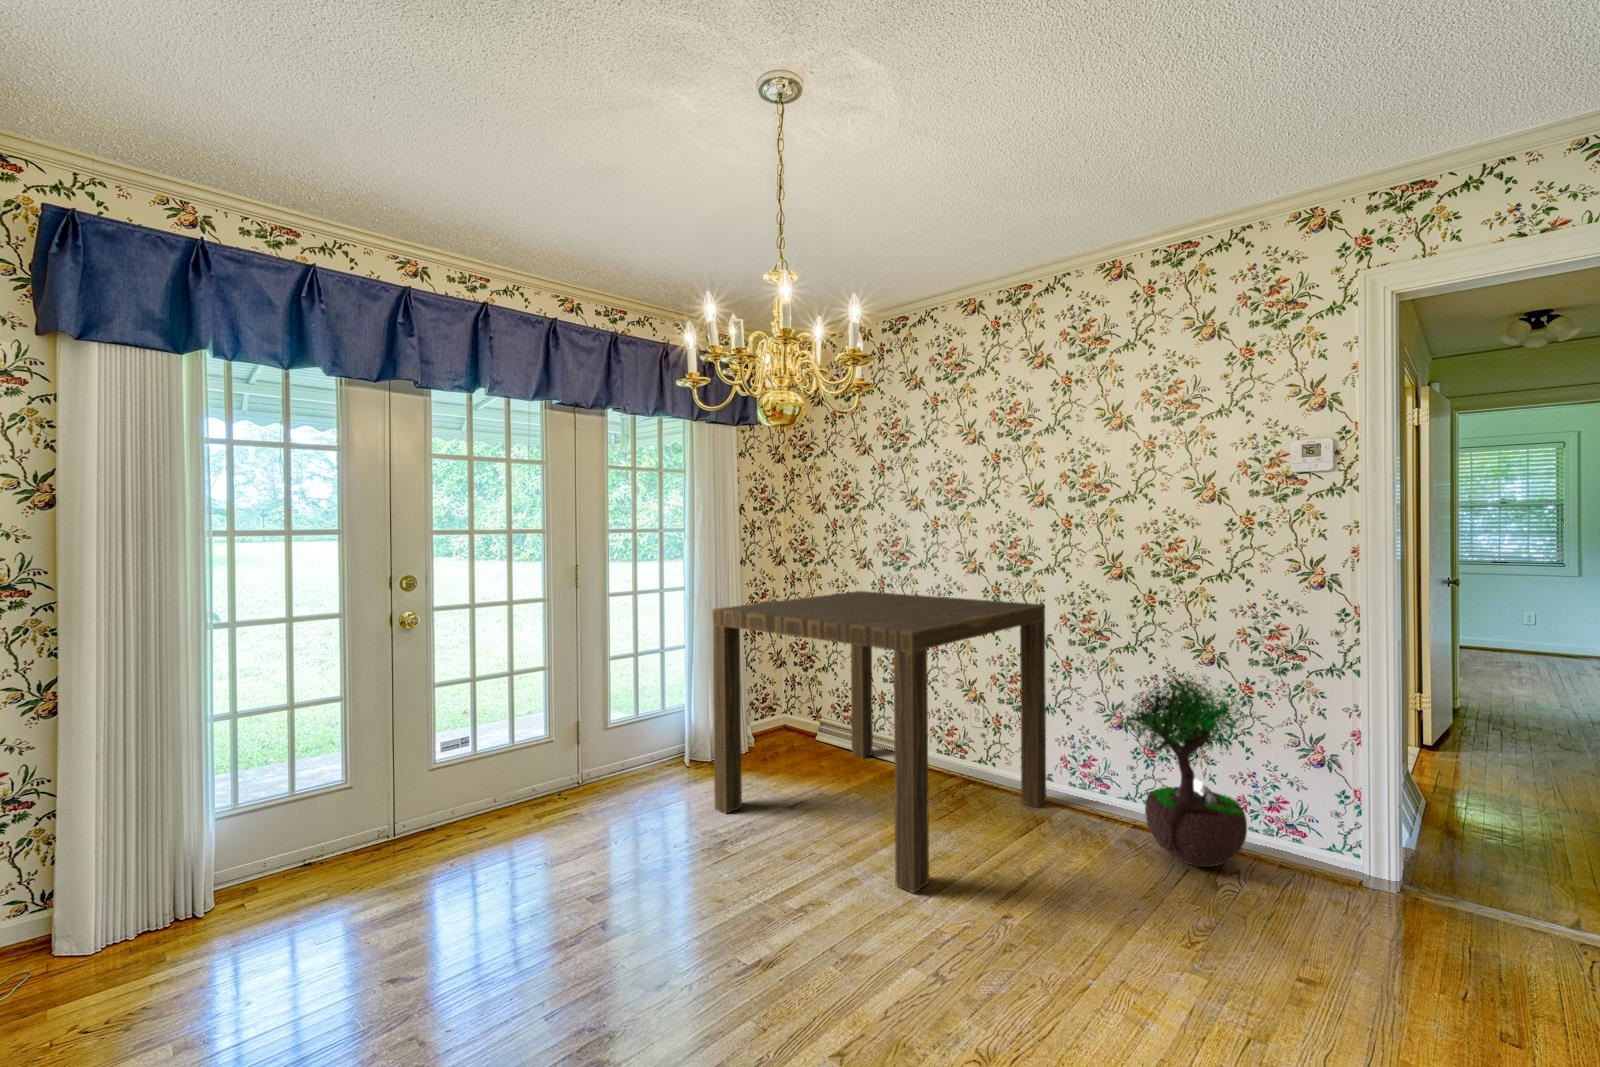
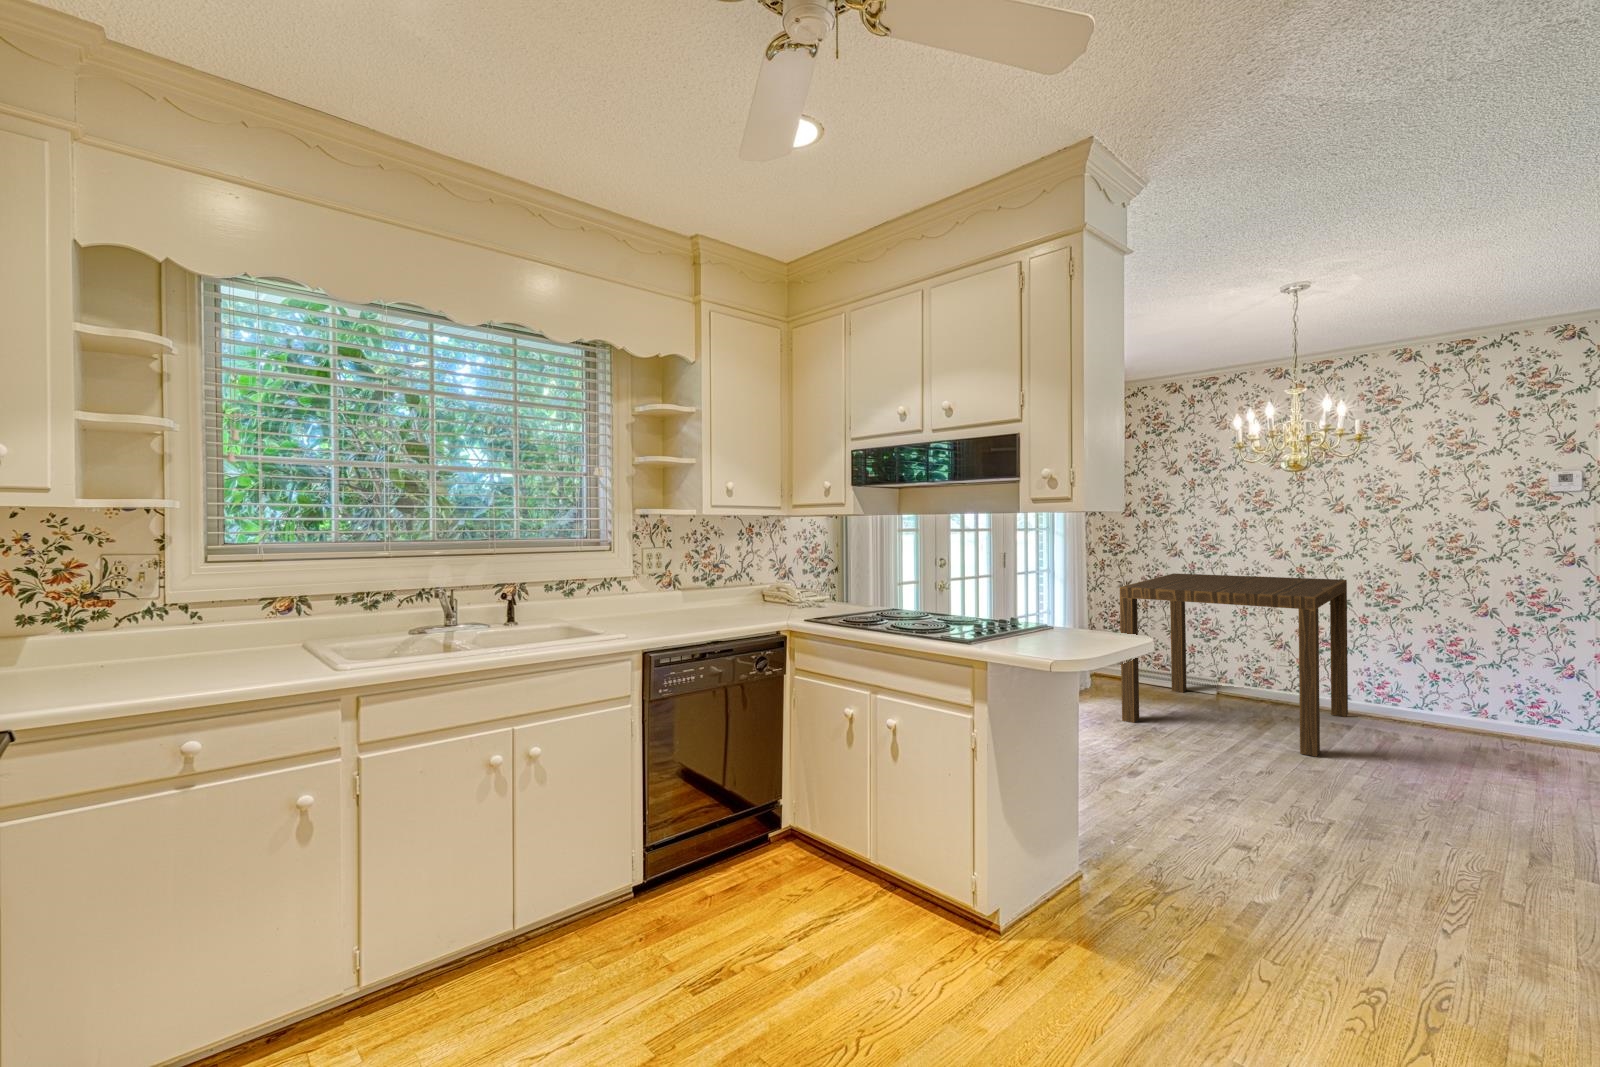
potted tree: present [1118,673,1249,867] -> none [1426,611,1535,742]

